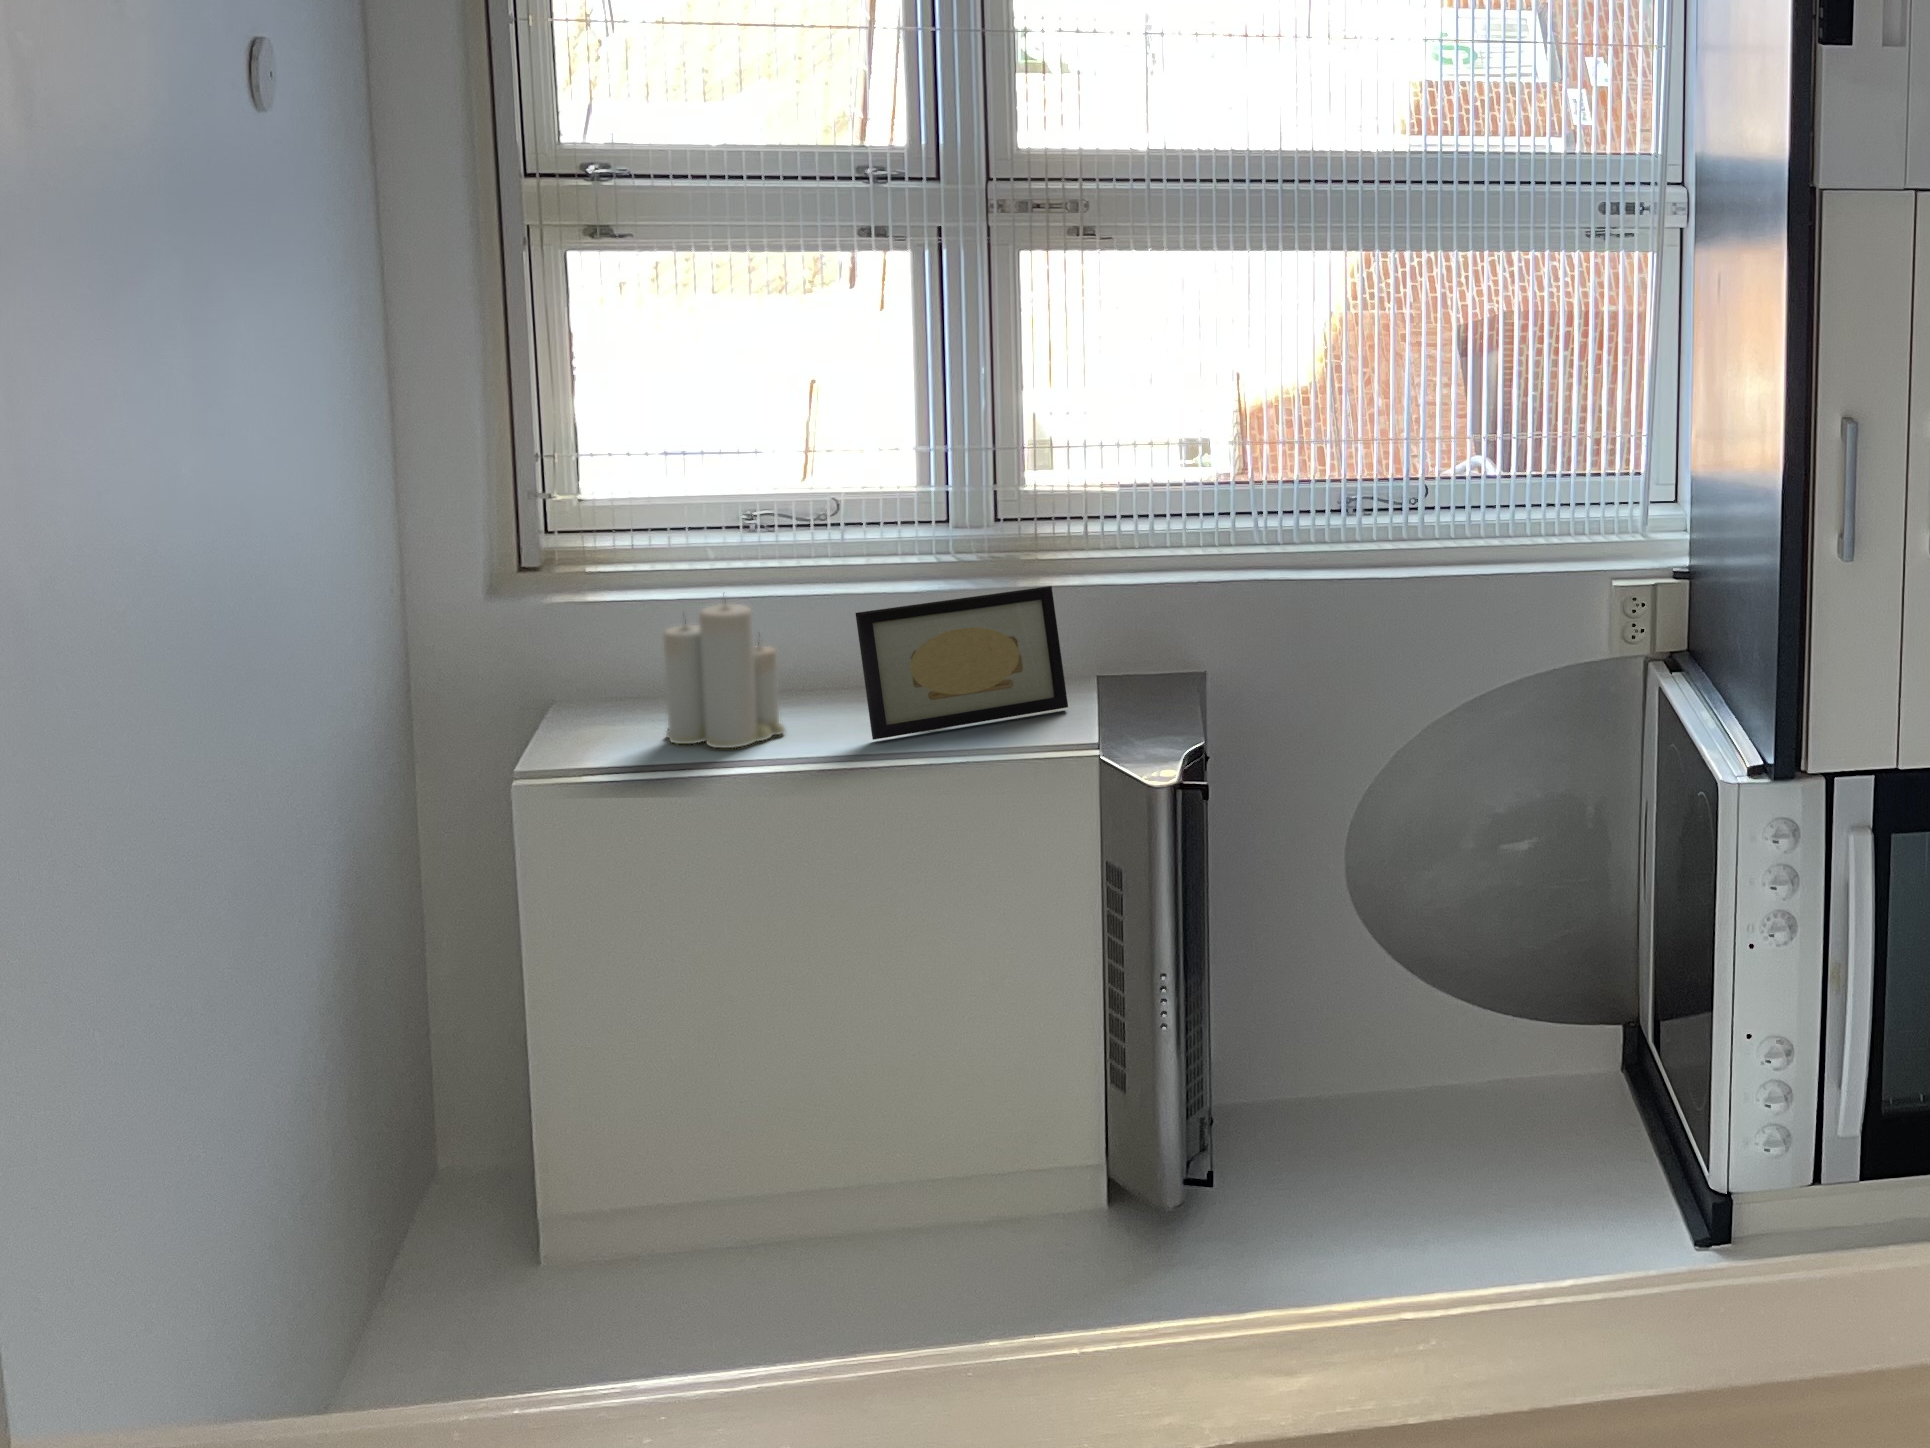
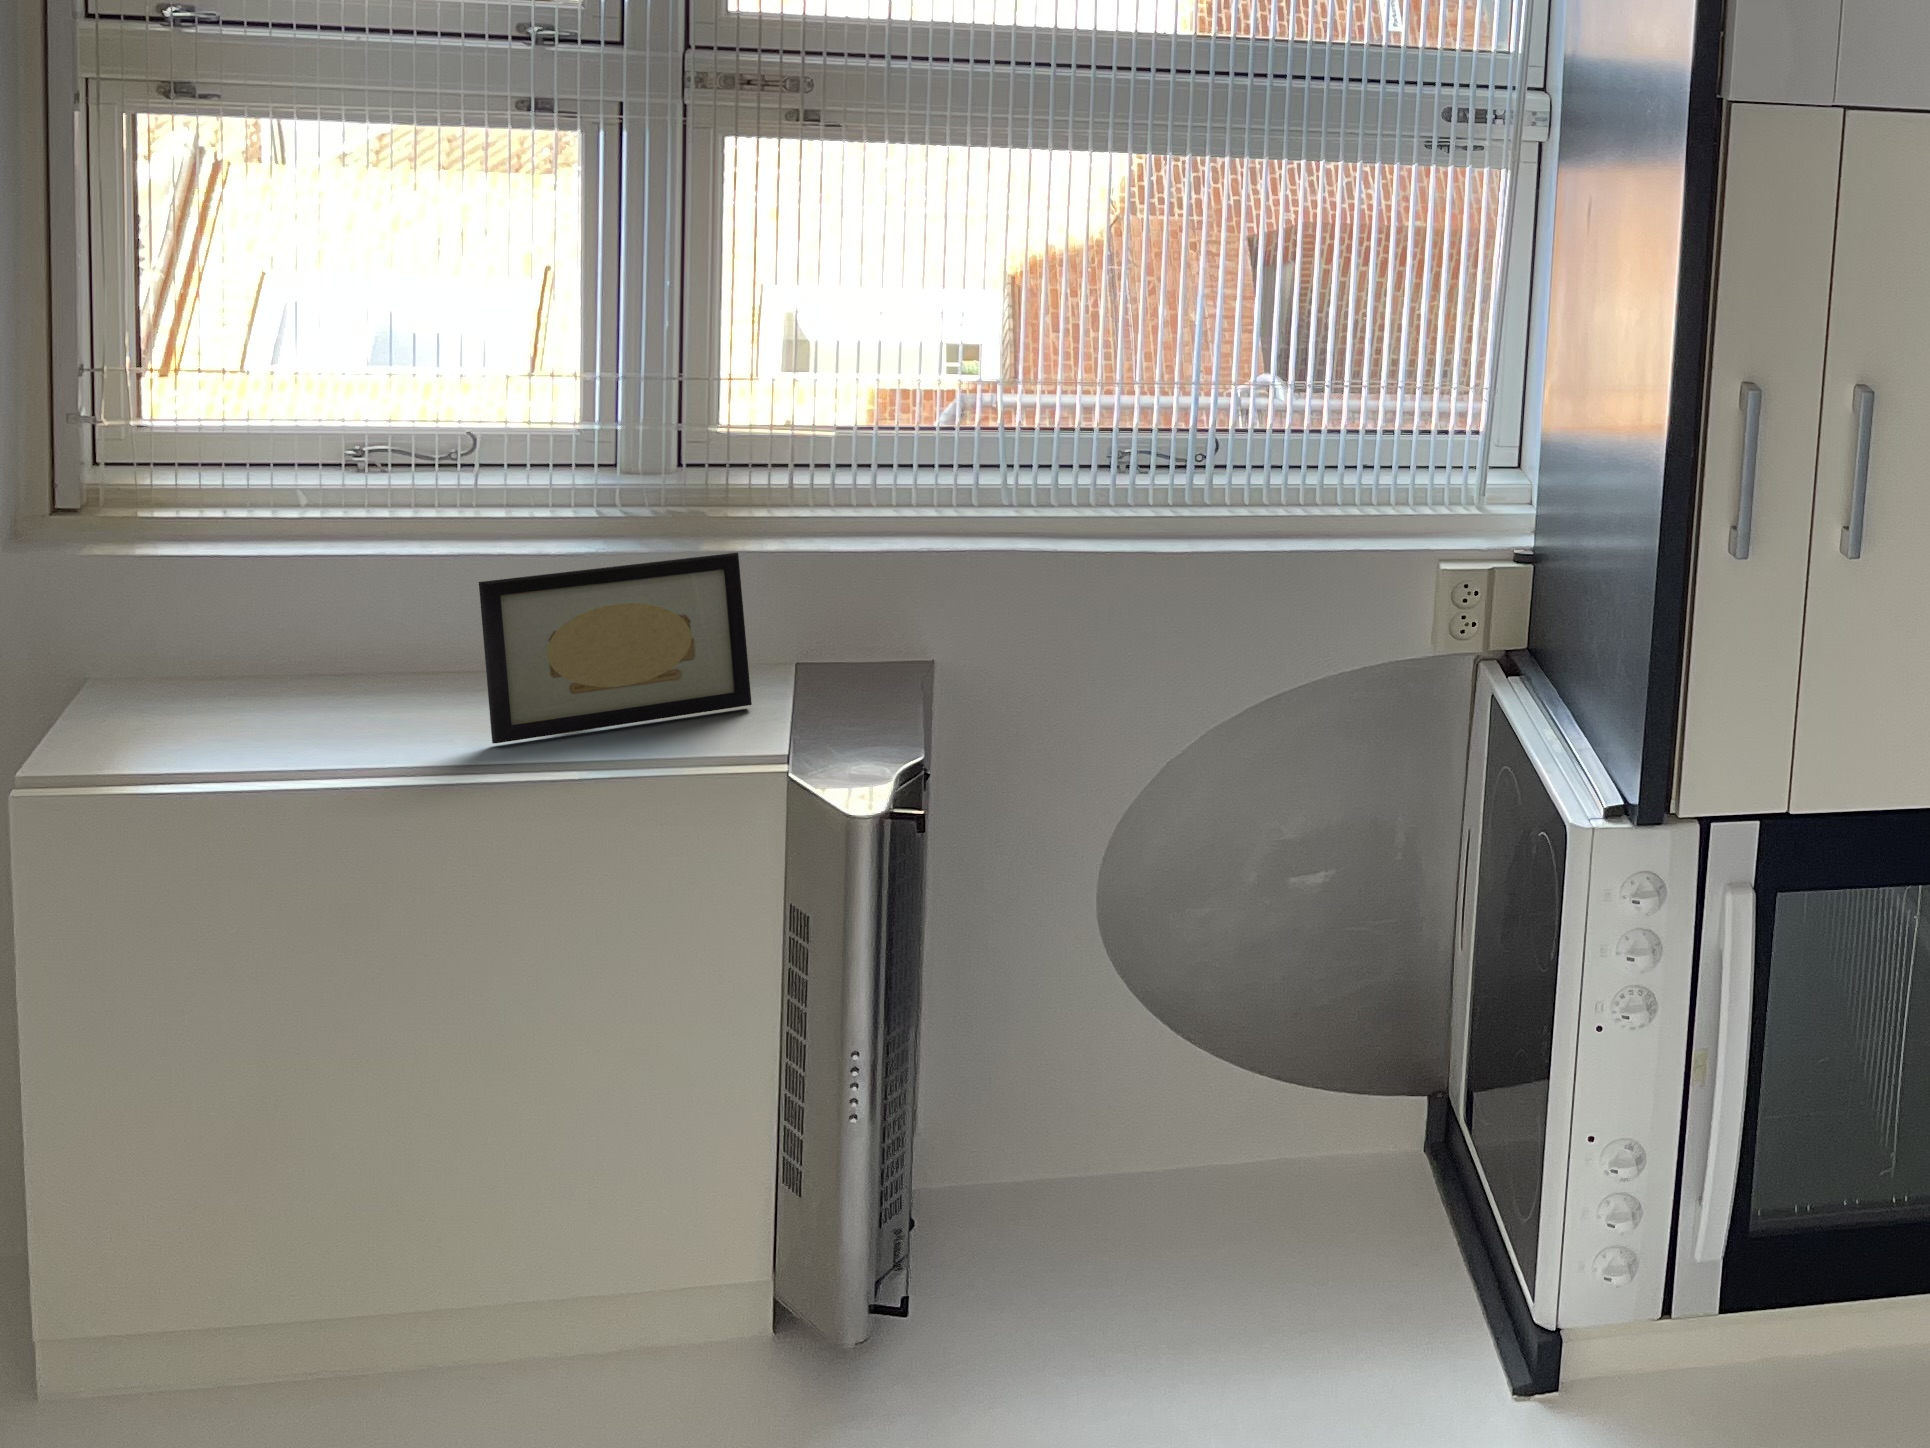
candle: present [664,603,785,748] -> none [220,552,379,751]

